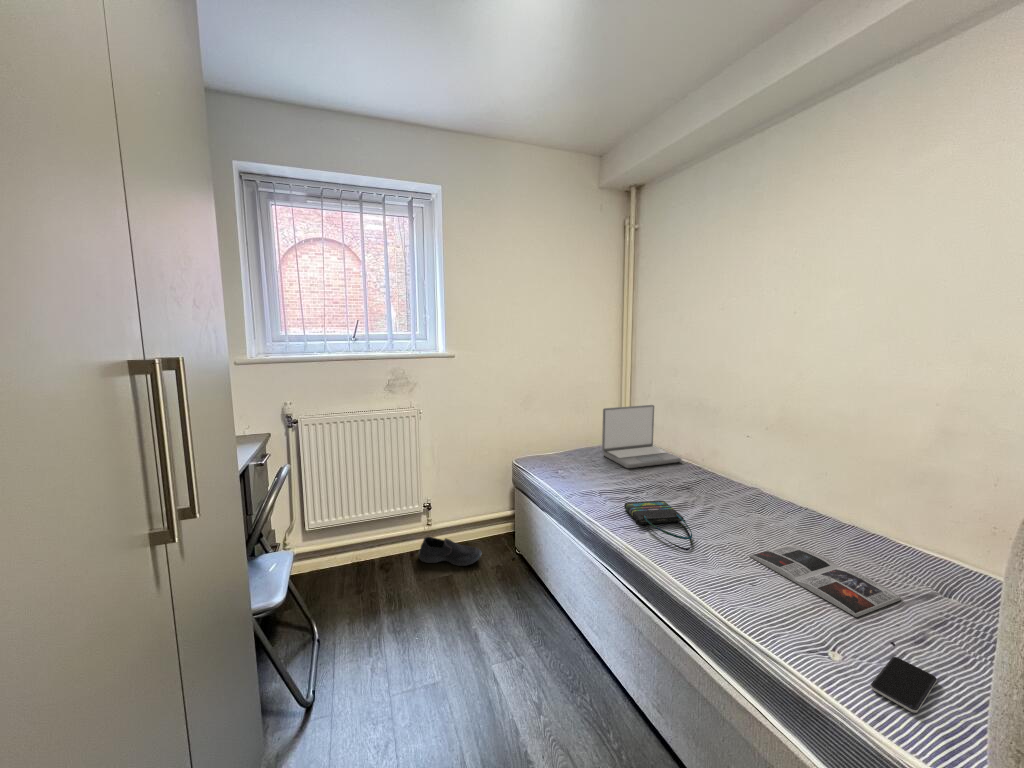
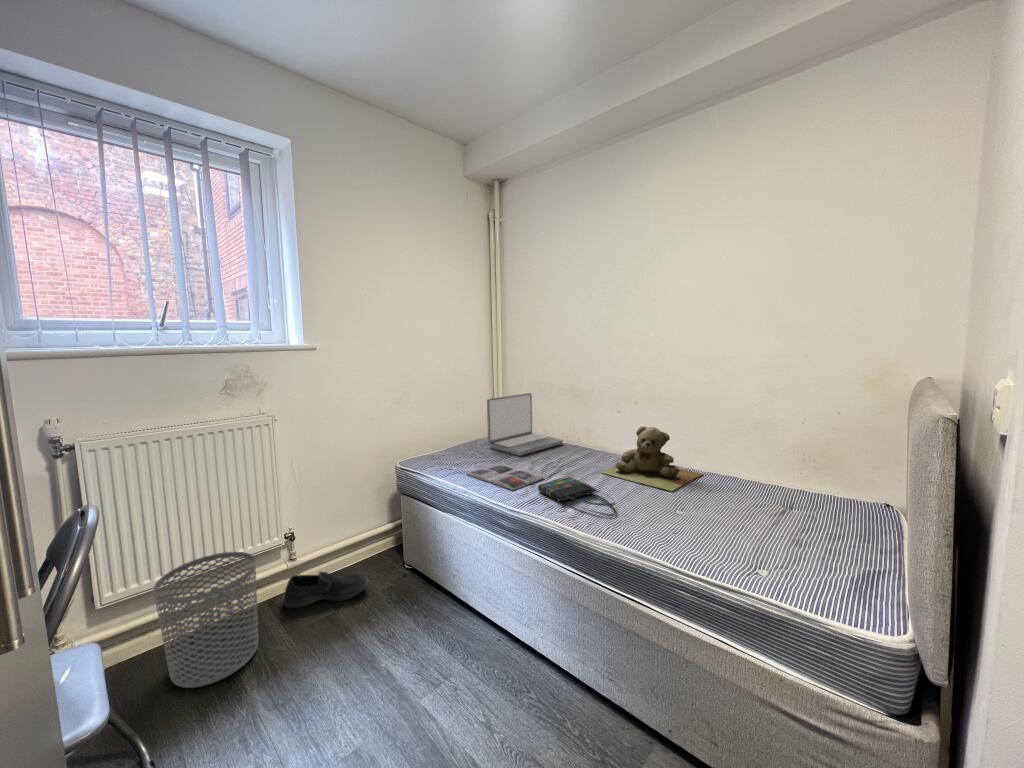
teddy bear: none [704,458,835,538] -> present [601,426,702,491]
waste bin: none [333,509,396,602] -> present [154,552,259,688]
magazine: present [749,544,902,617] -> present [467,464,544,490]
smartphone: present [870,657,937,713] -> none [800,560,840,597]

